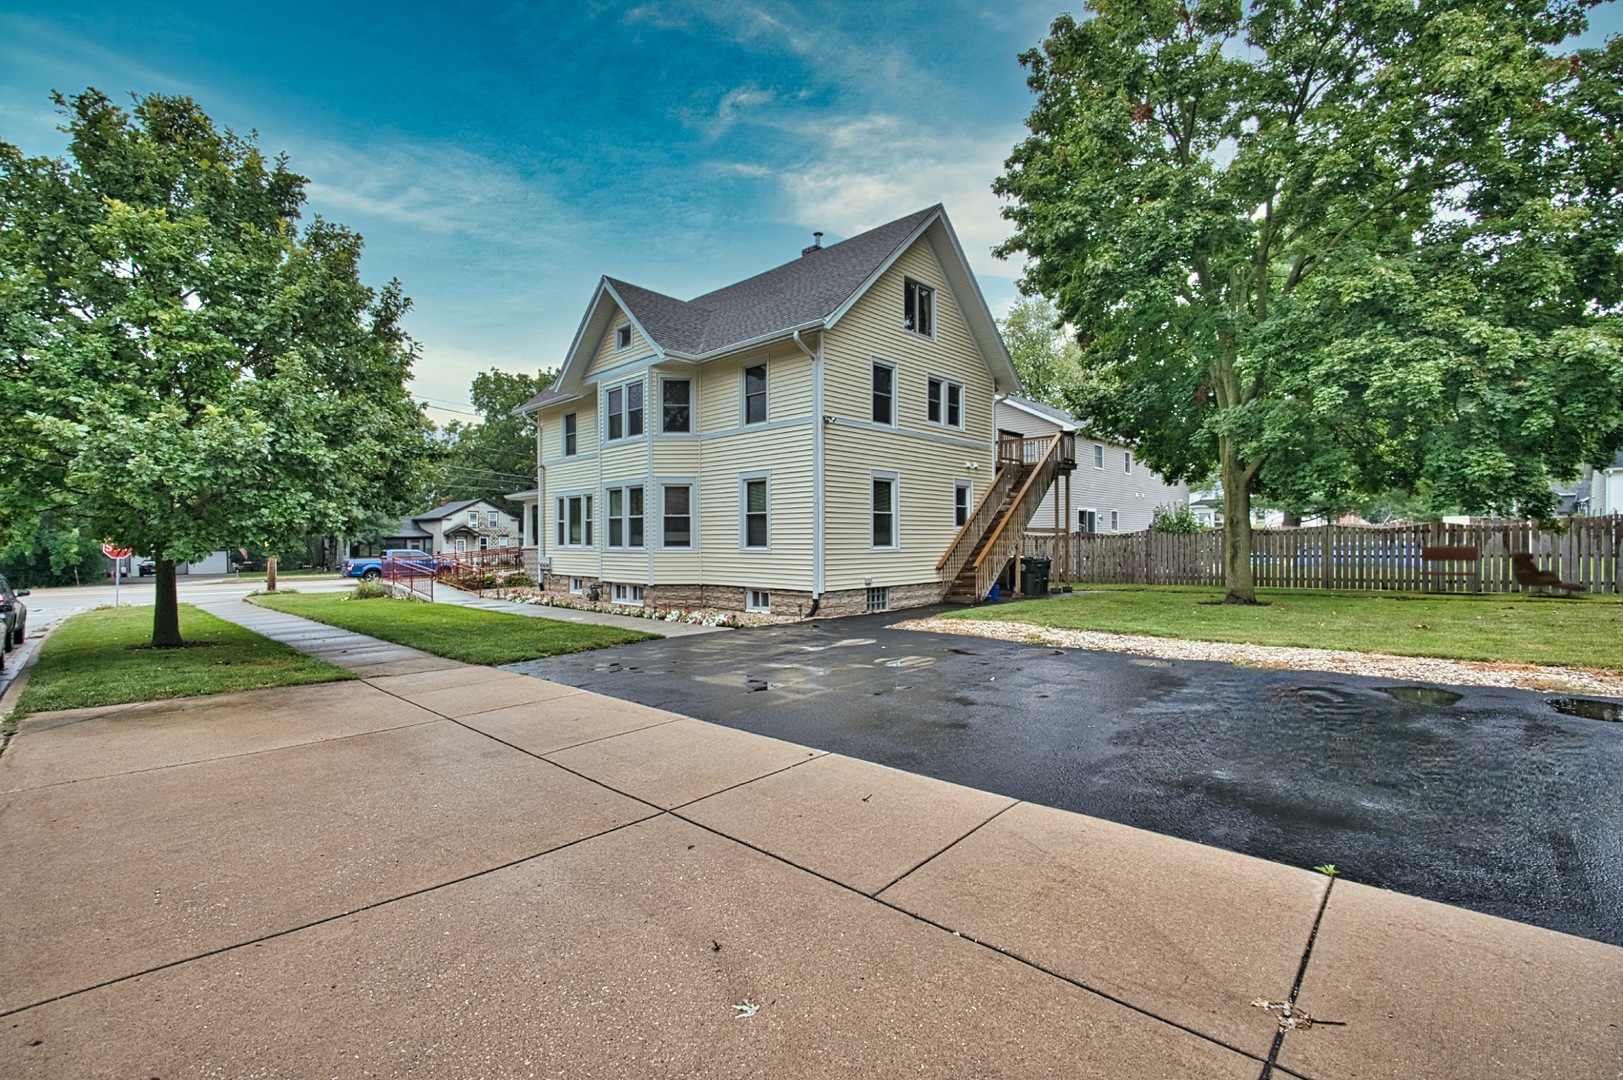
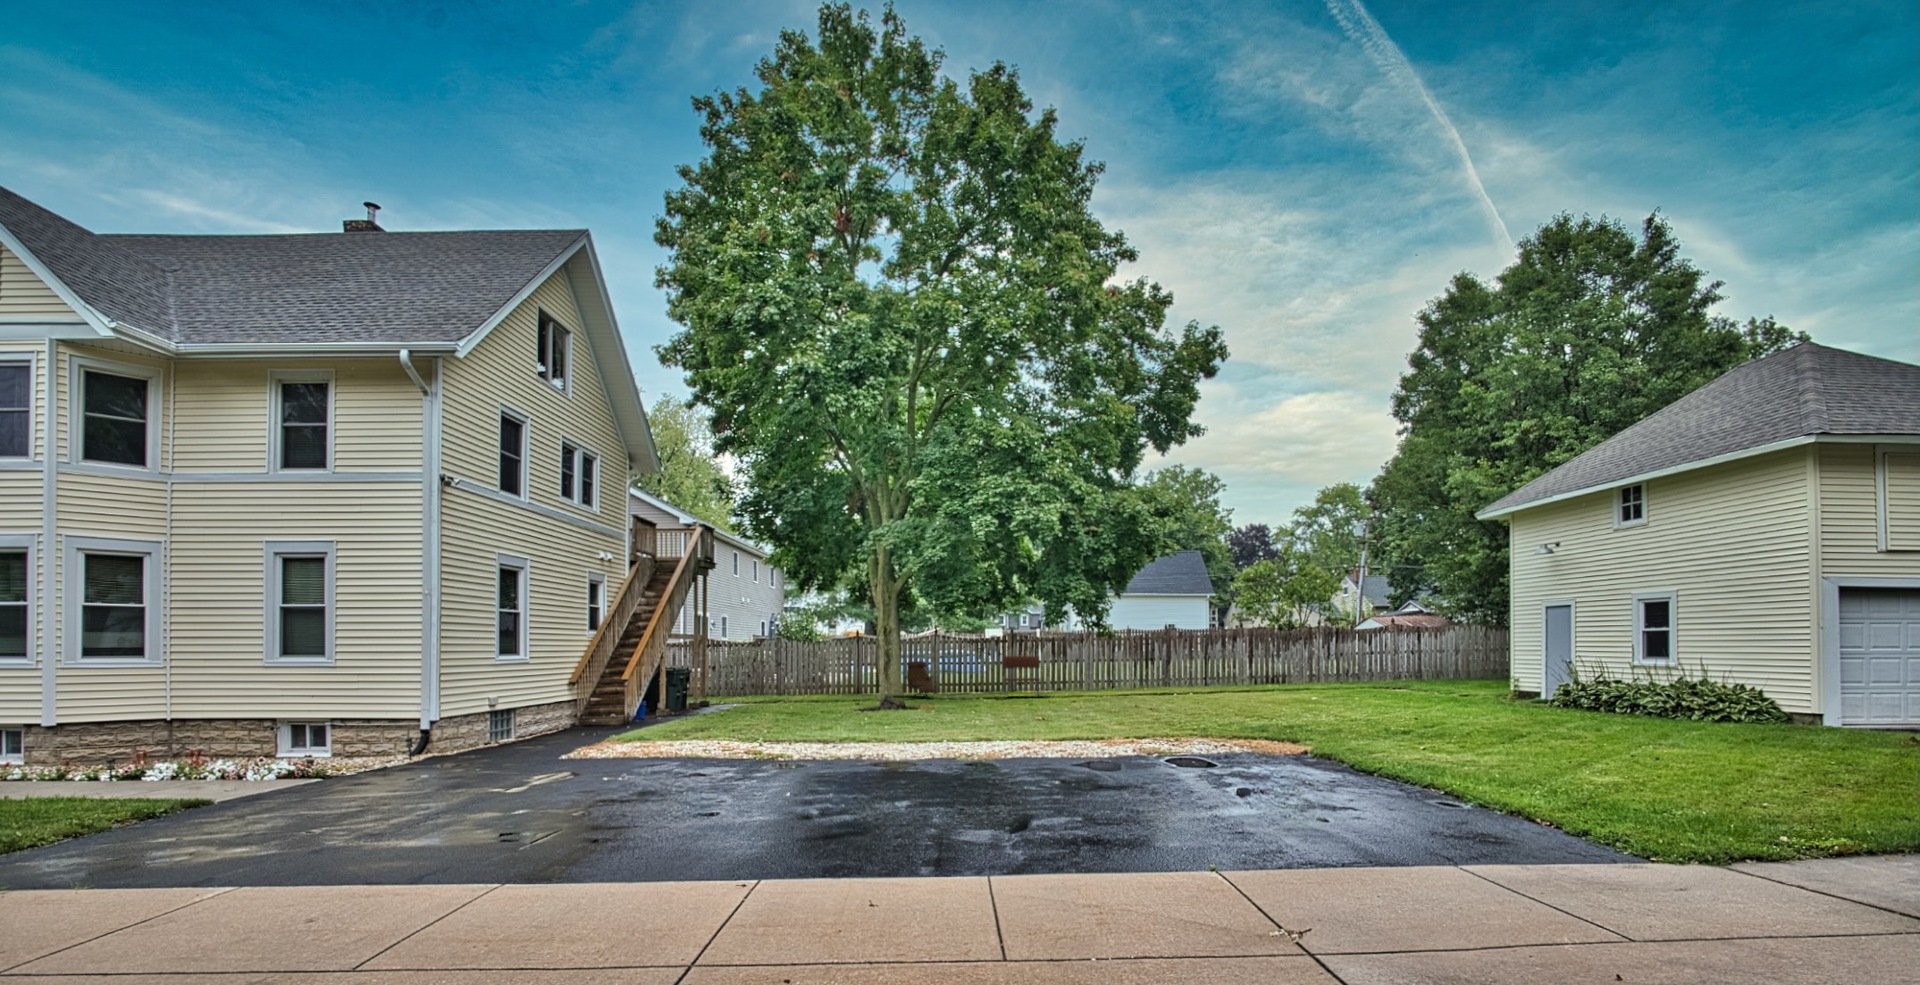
lounge chair: present [1512,552,1587,598] -> present [906,661,936,697]

